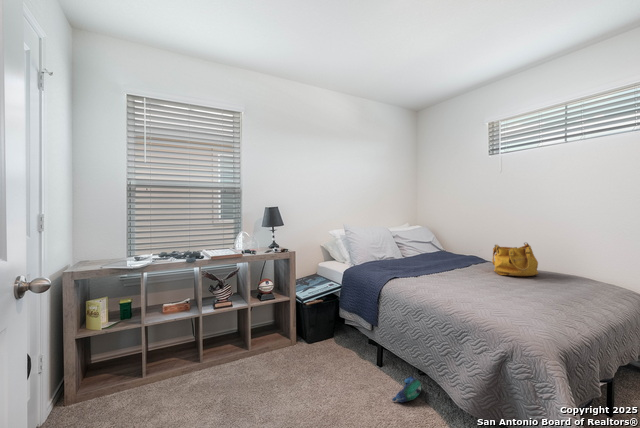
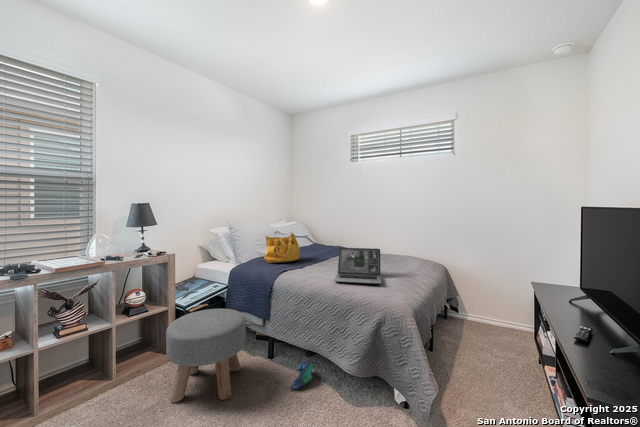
handbag: present [492,243,538,276] -> present [264,233,300,263]
laptop: none [448,258,514,306] -> present [334,248,381,284]
ottoman: none [285,305,353,391] -> present [166,308,246,402]

